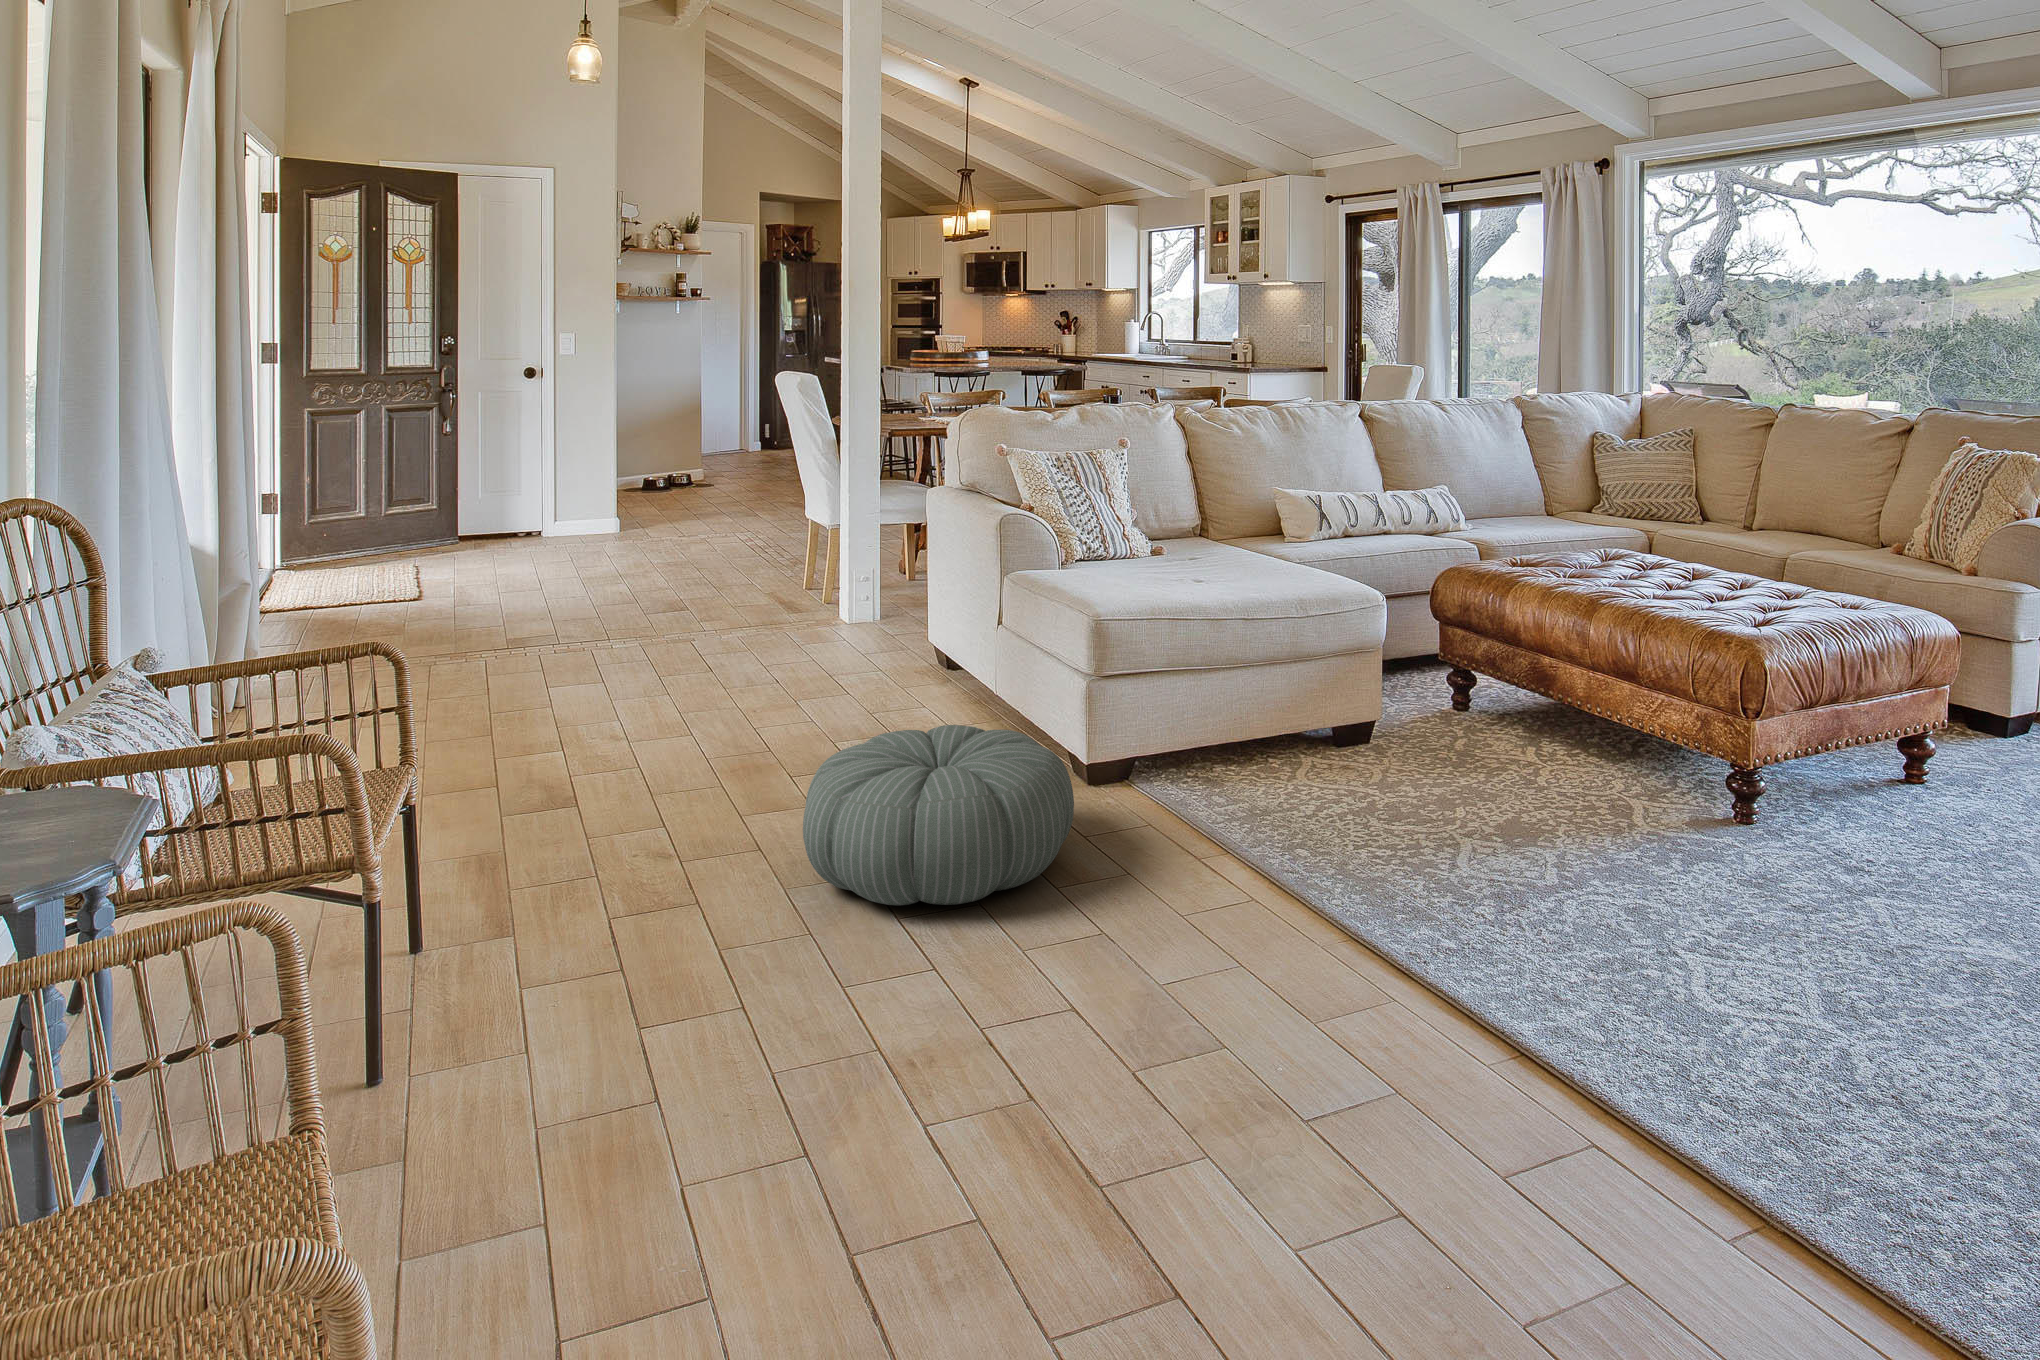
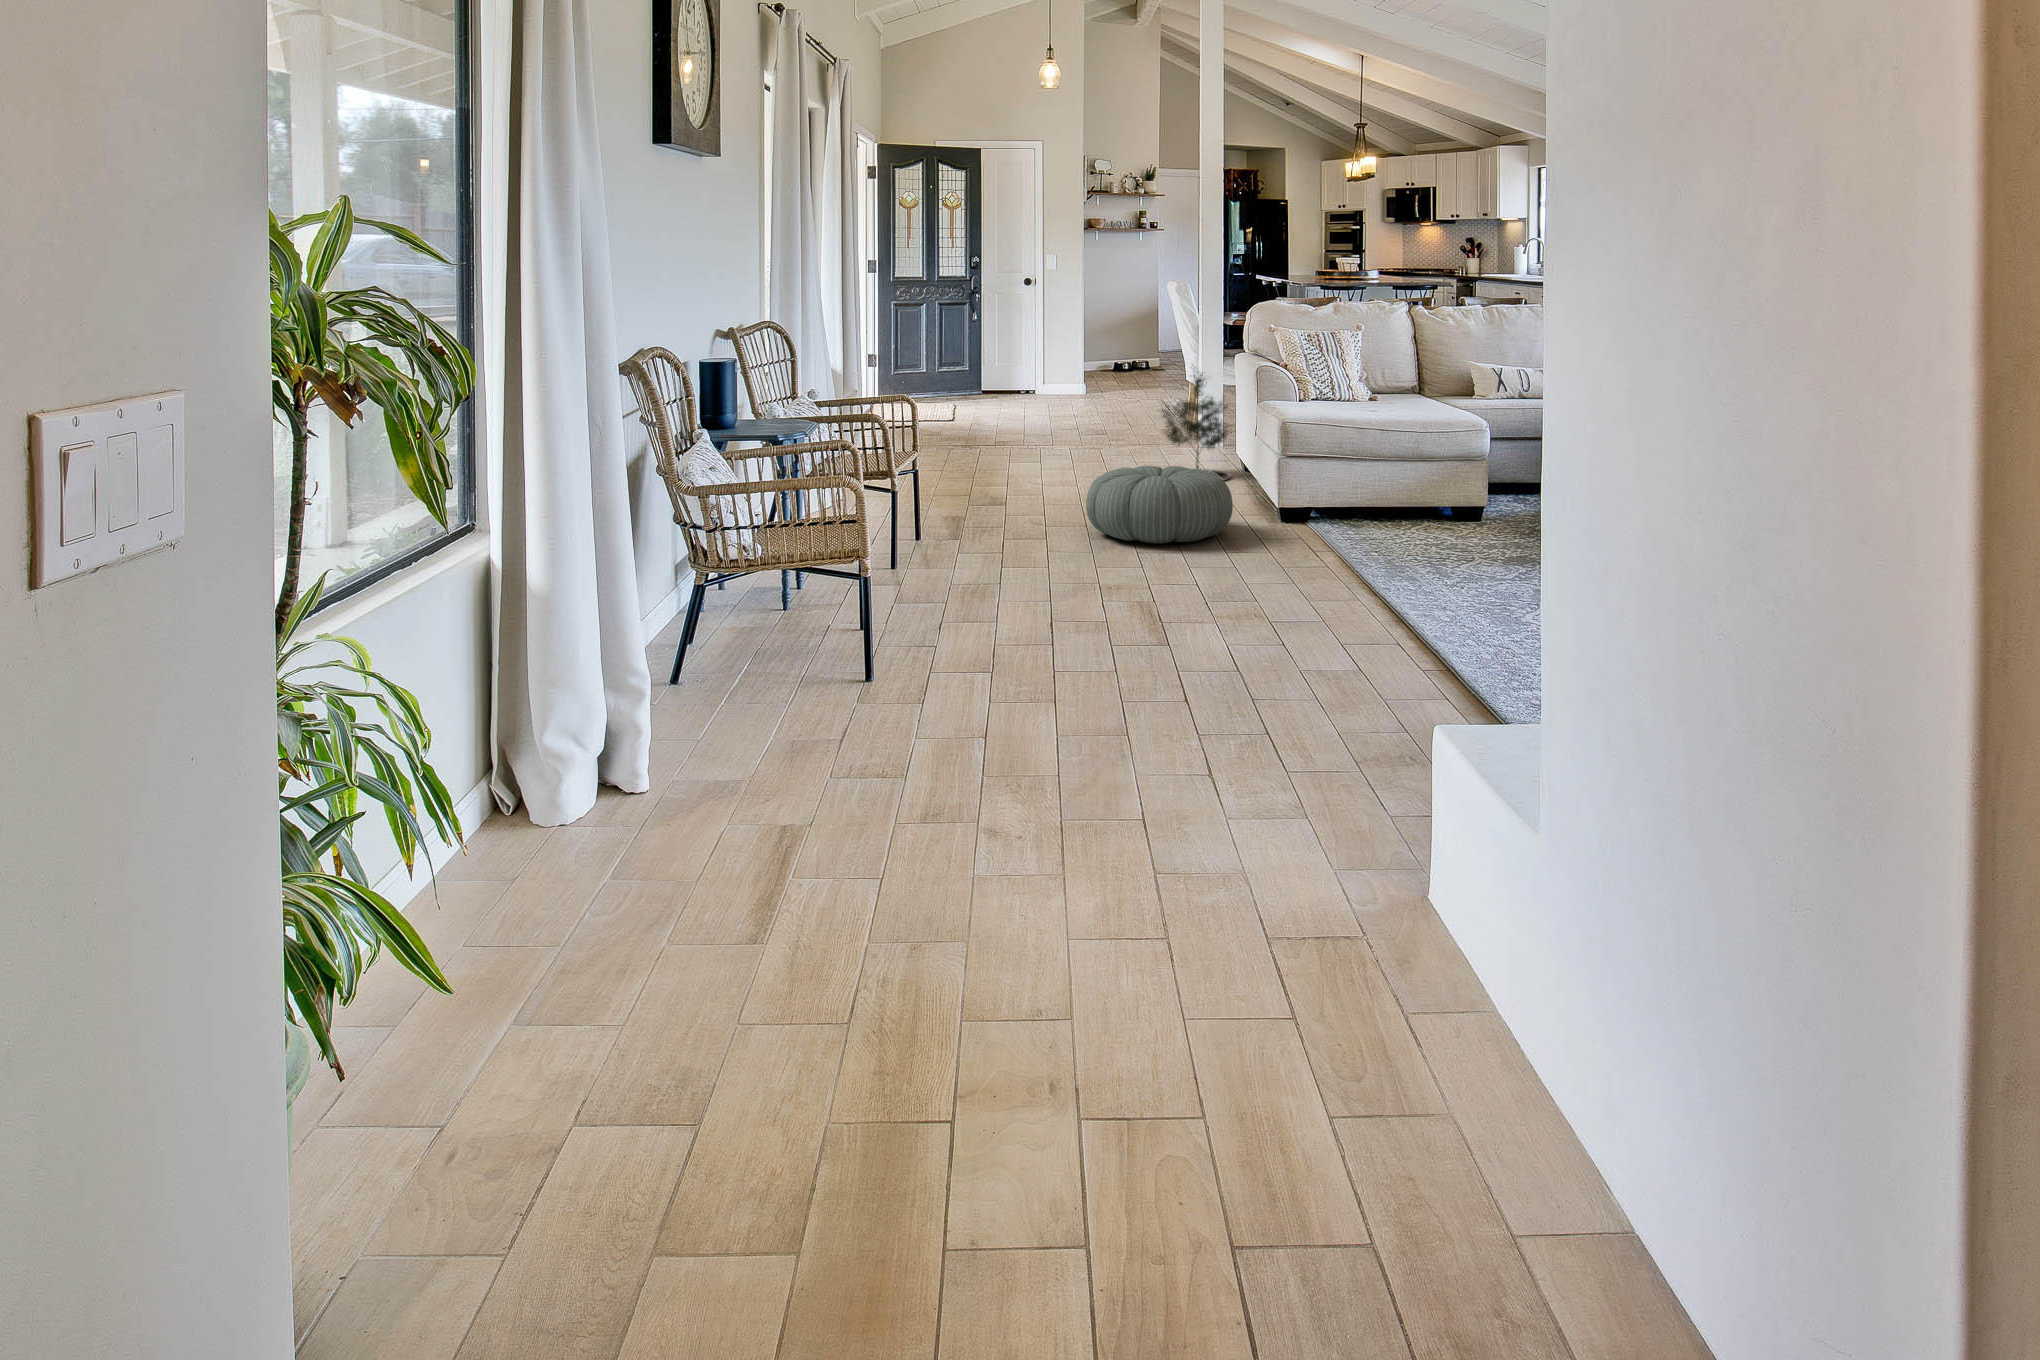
potted tree: none [823,508,950,702] -> present [1161,374,1230,480]

